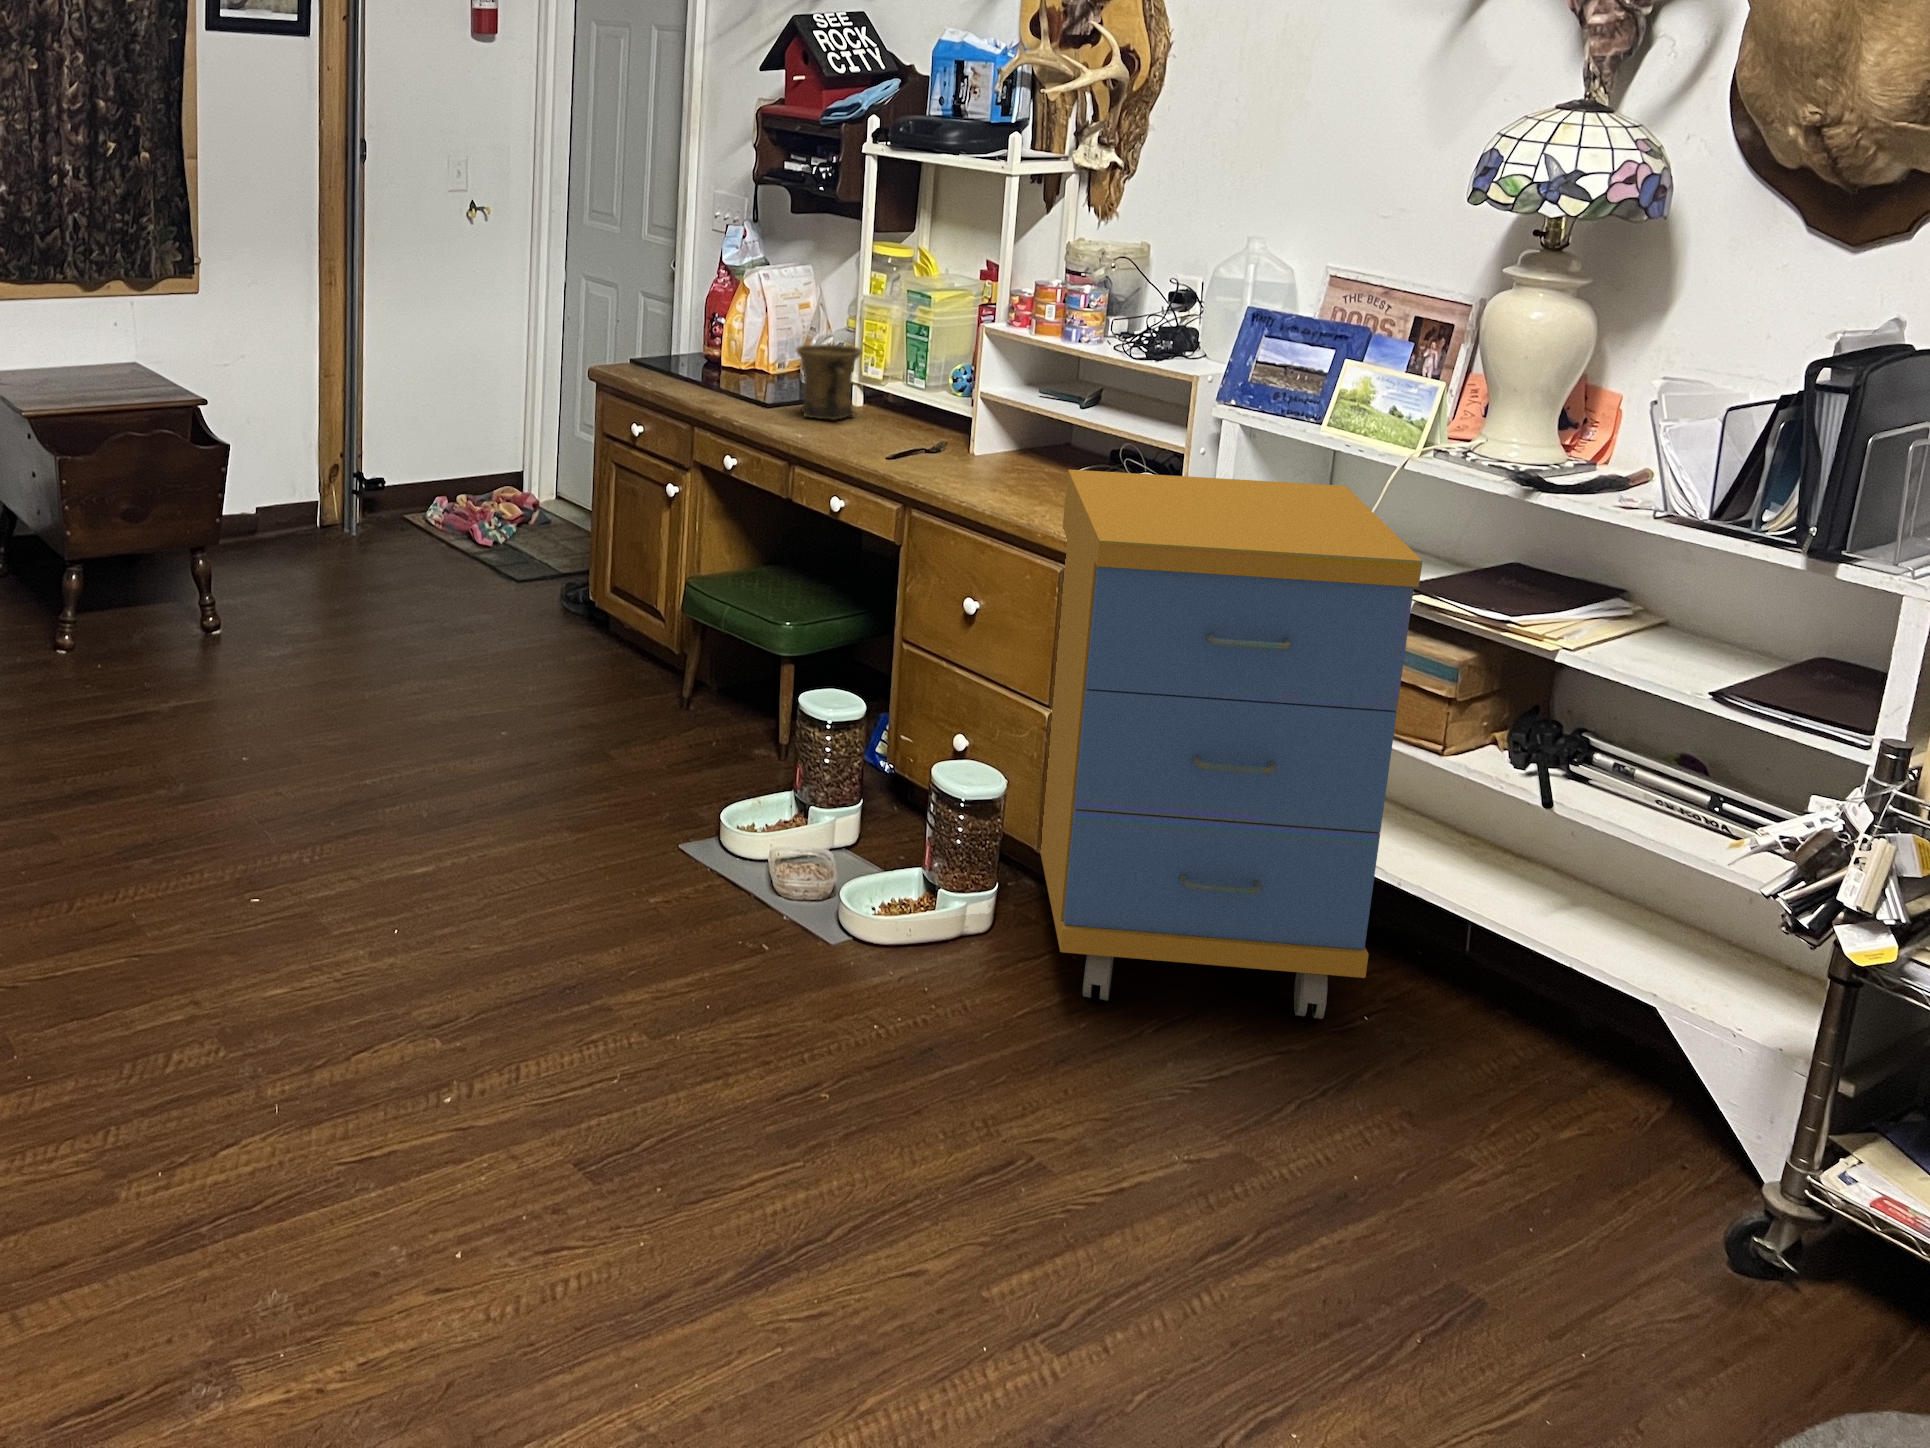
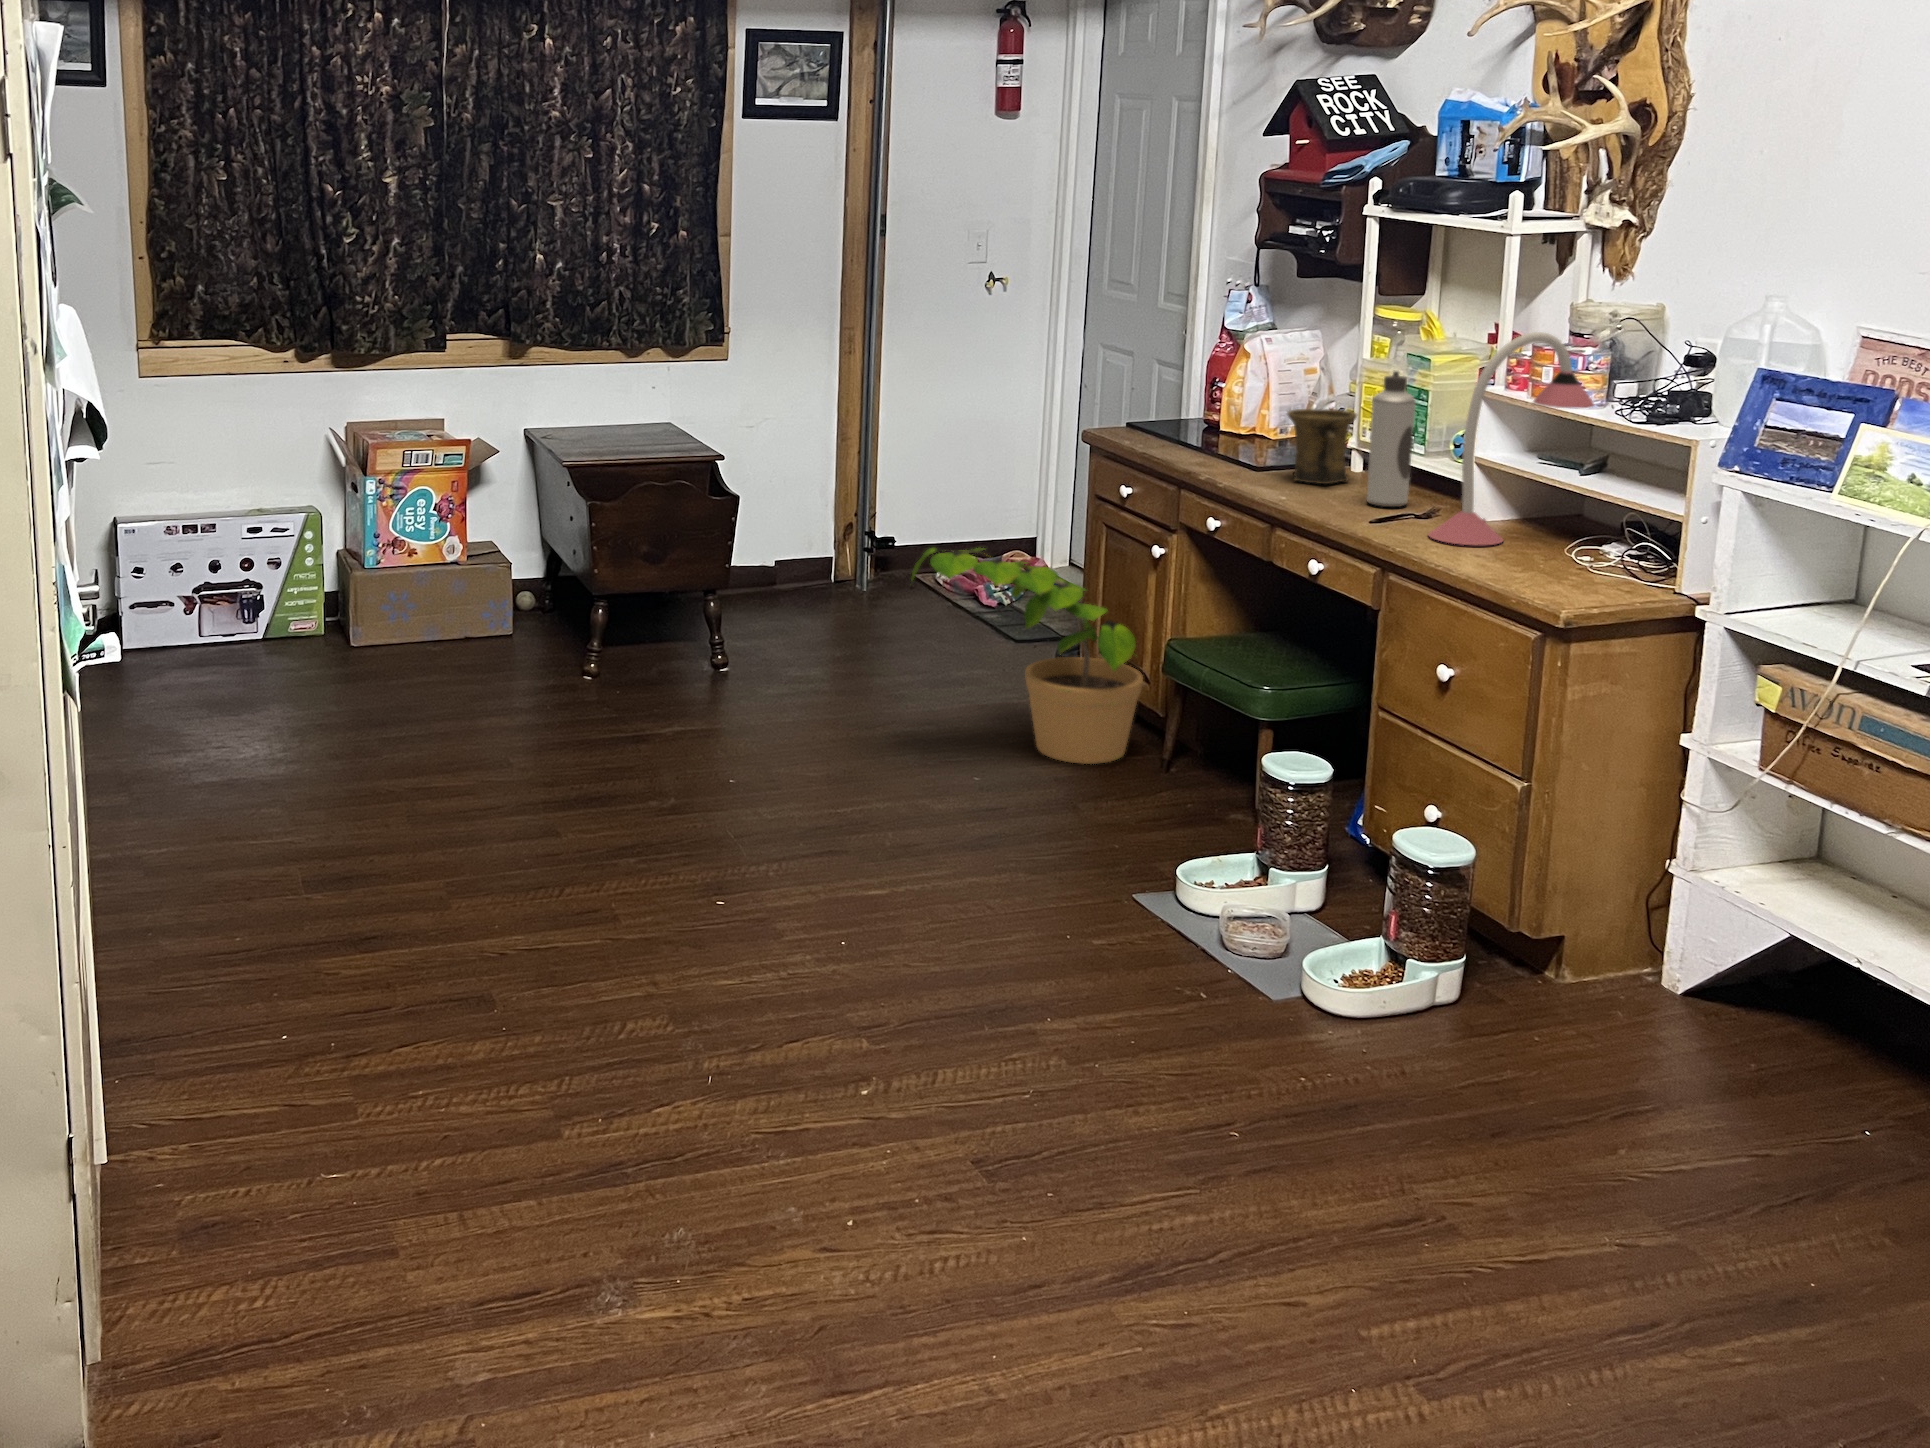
desk lamp: none [944,270,1093,480] -> present [1429,332,1594,545]
water bottle: none [878,307,923,442] -> present [1367,370,1416,507]
storage cabinet: present [1040,470,1422,1019] -> none [1507,534,1917,1125]
potted plant: none [422,493,657,708] -> present [912,548,1143,764]

